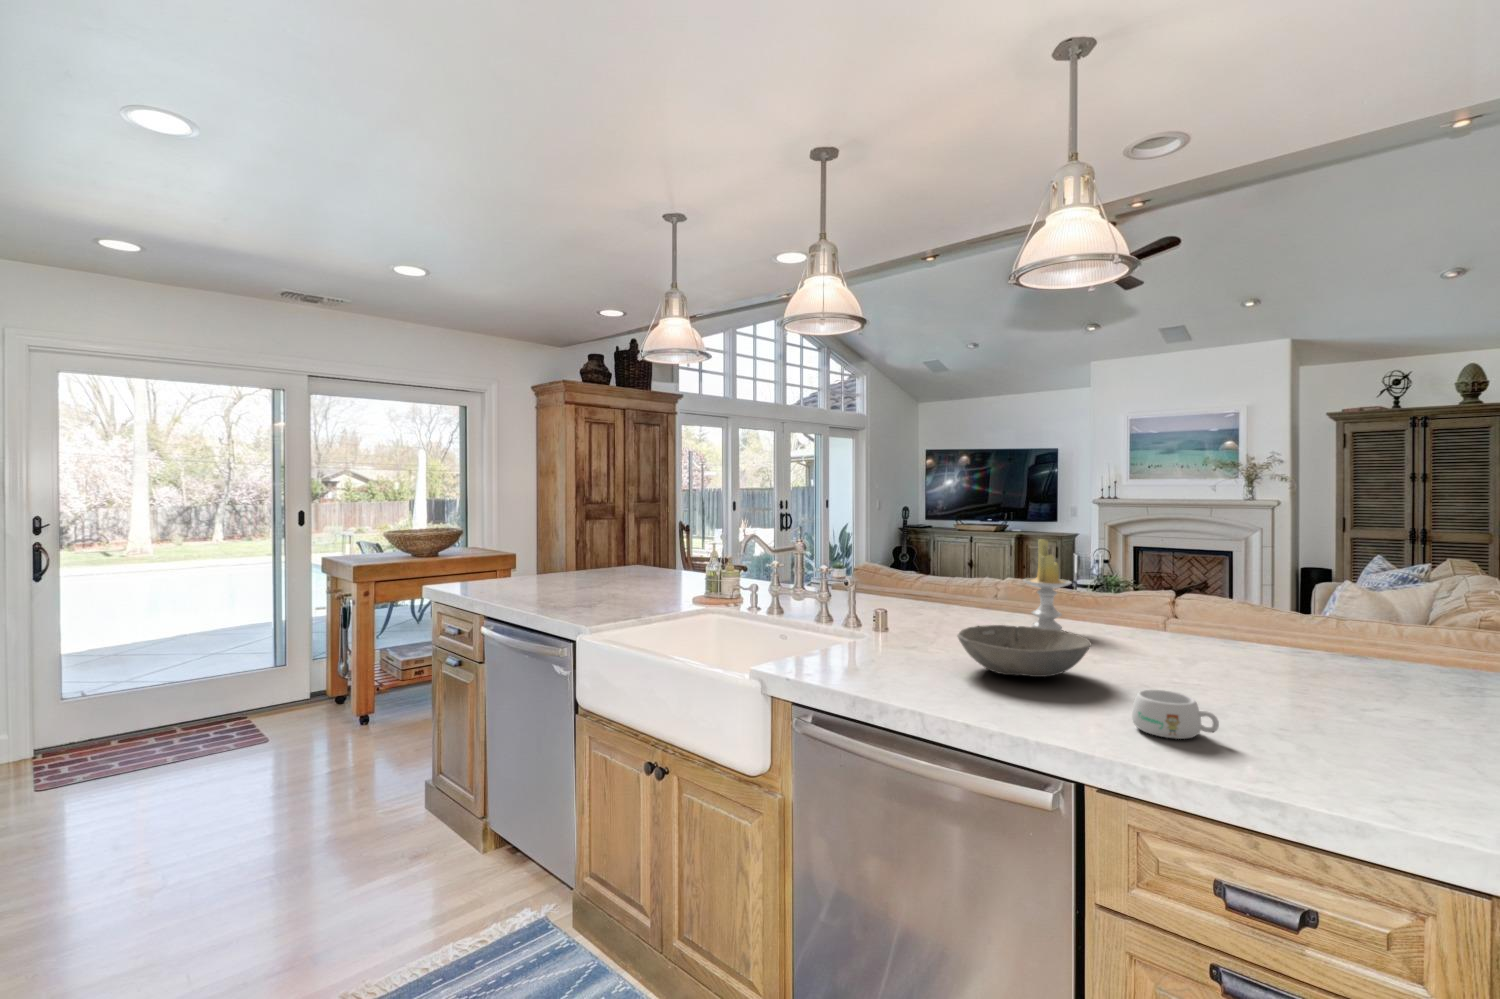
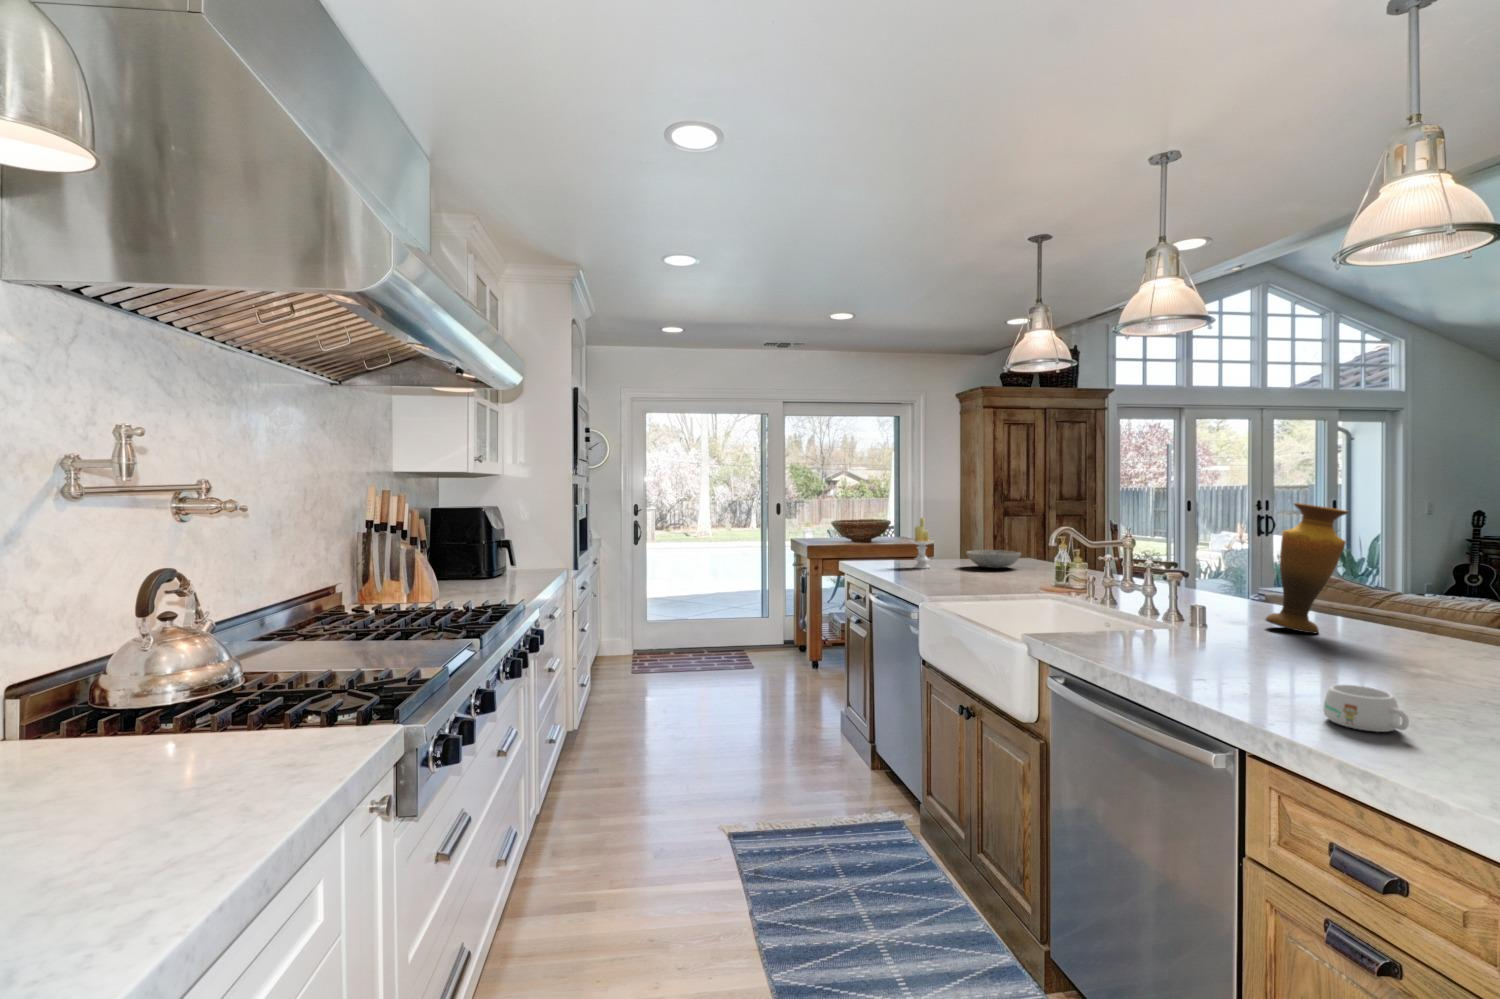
vase: none [928,503,991,625] -> present [1266,503,1349,633]
candle: present [1023,539,1072,630] -> present [910,518,934,569]
bowl: present [958,625,1091,677] -> present [966,550,1021,568]

